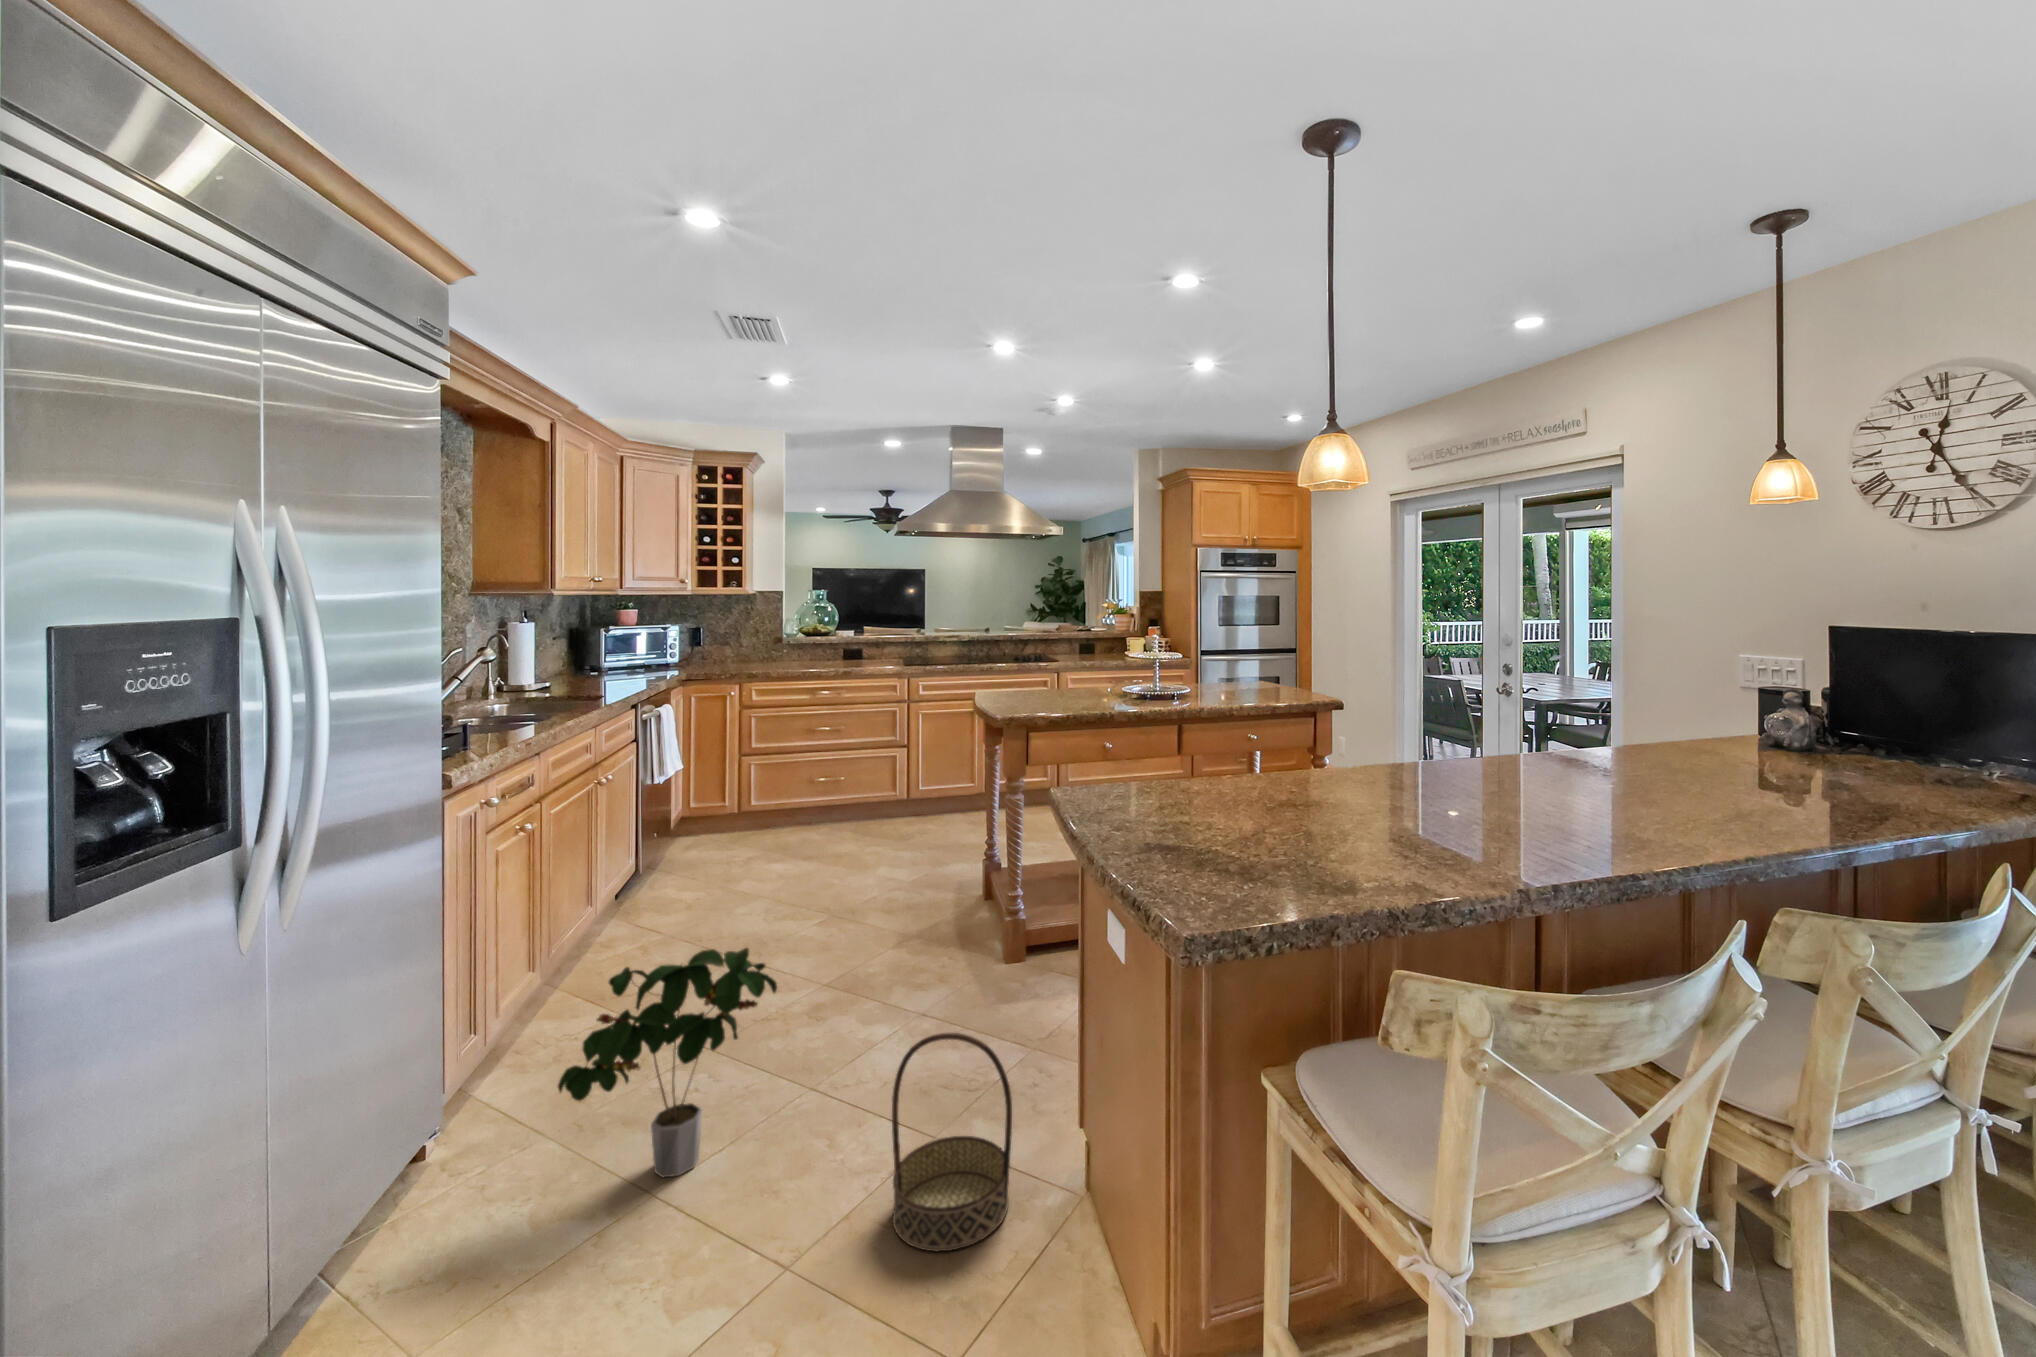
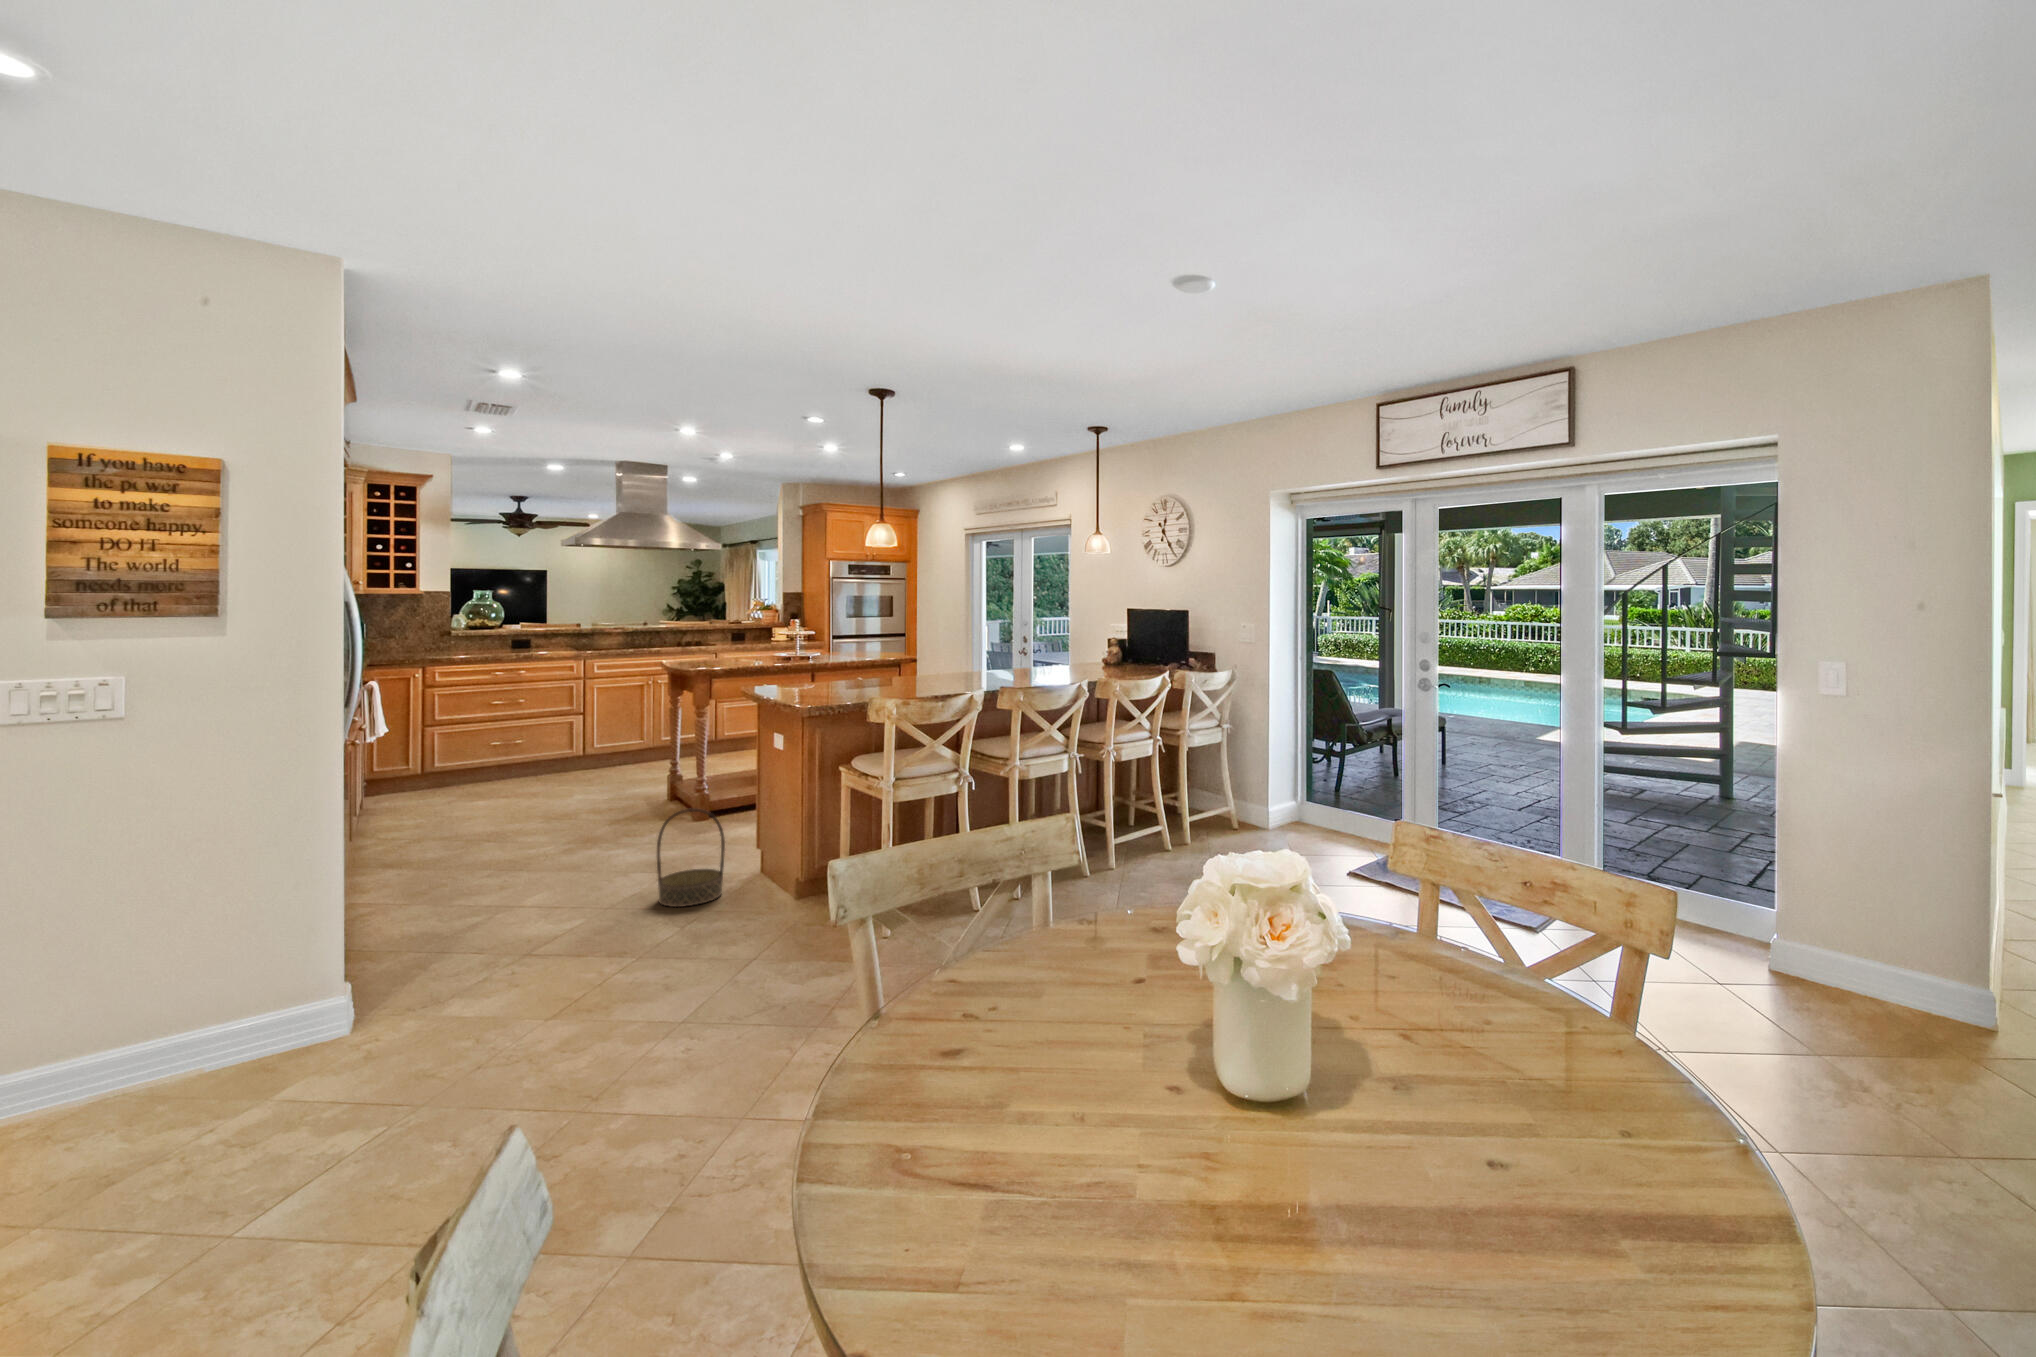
potted plant: present [558,948,777,1177] -> none [446,788,572,910]

